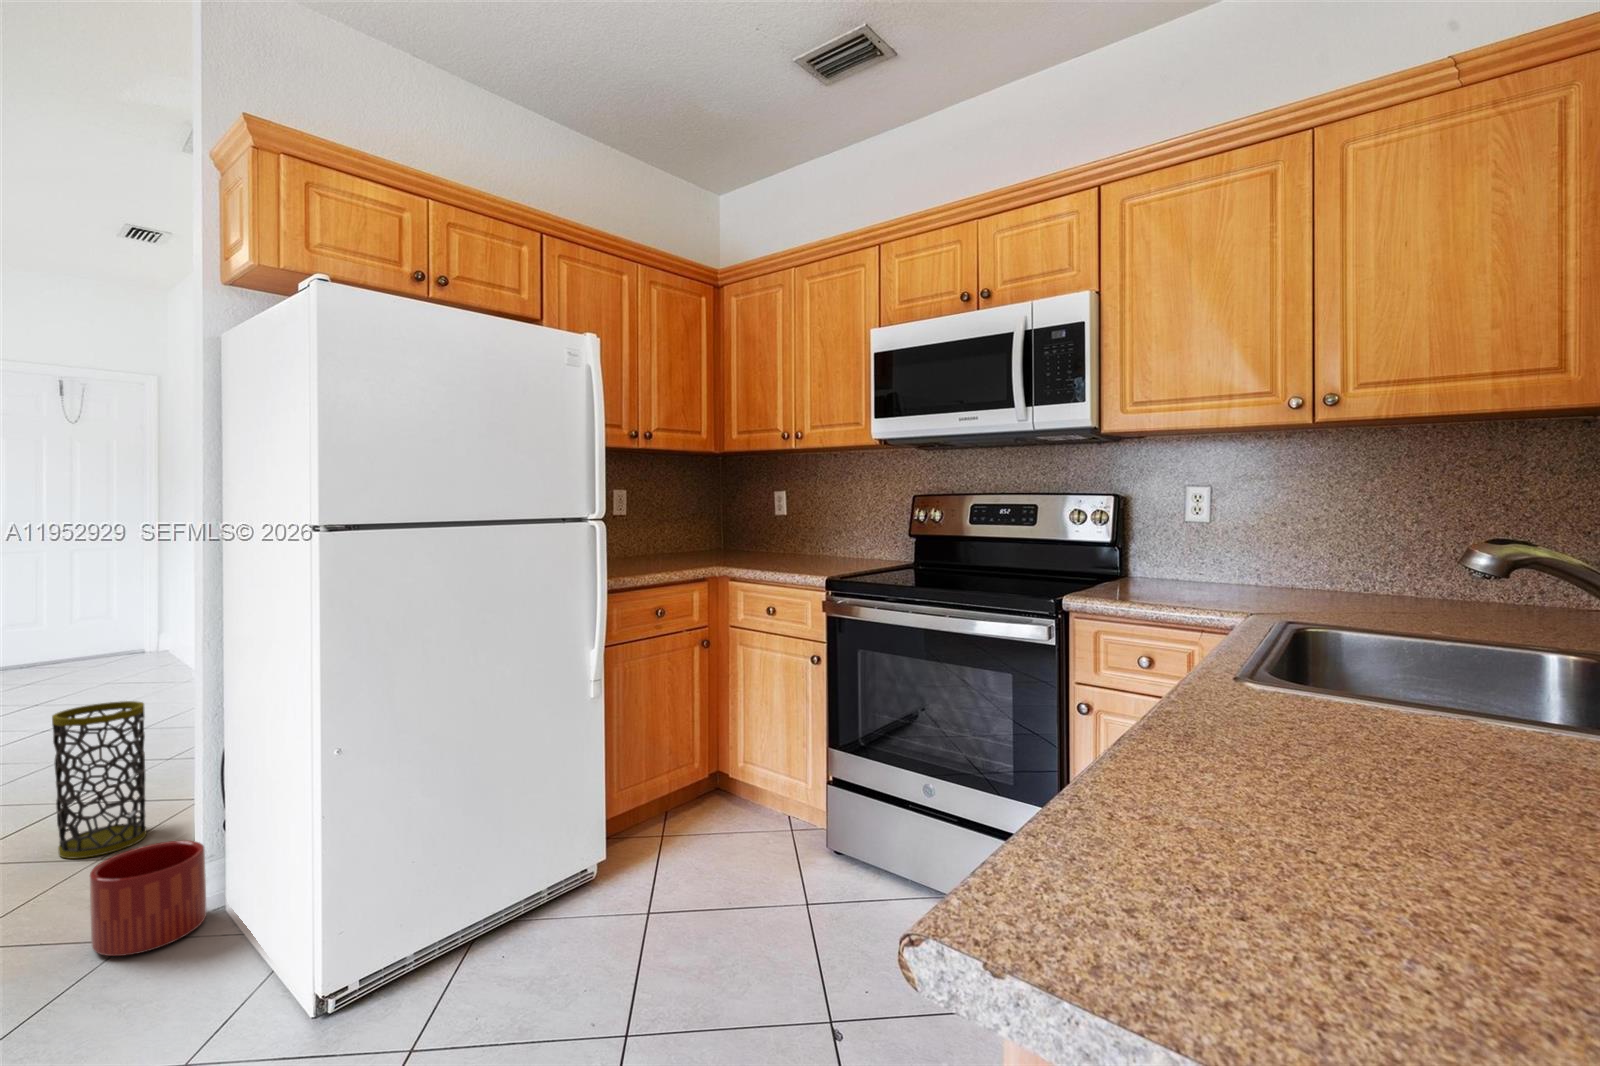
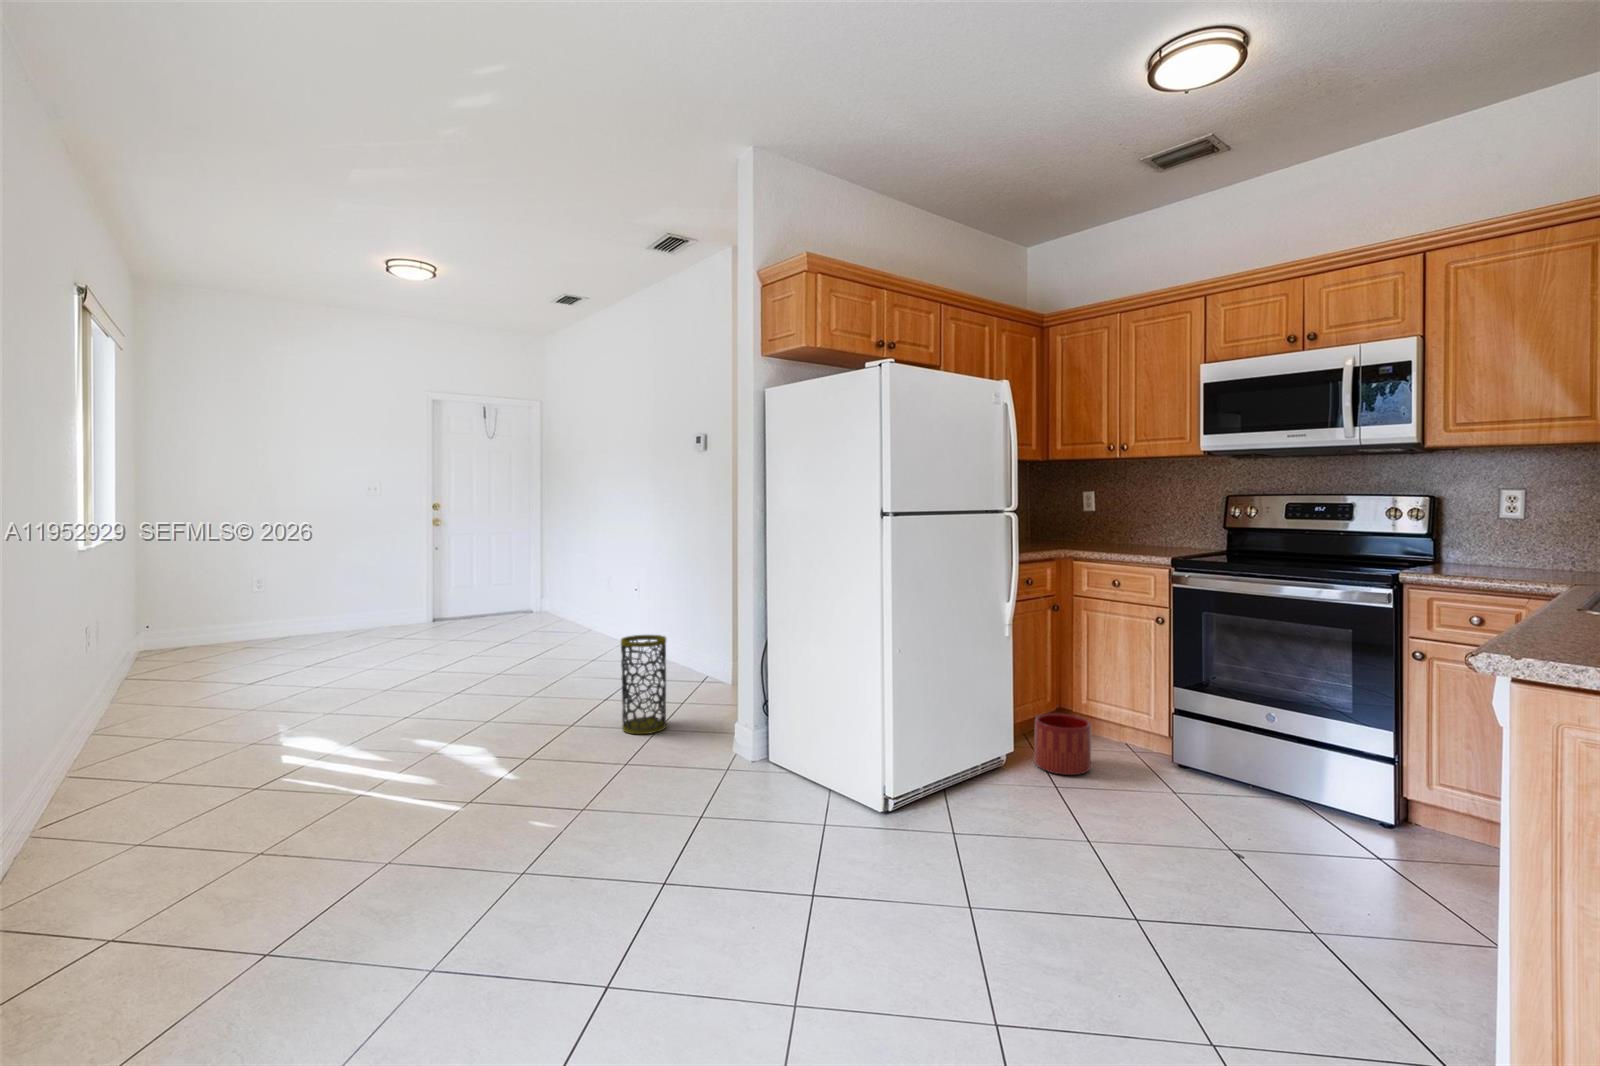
planter: present [90,840,207,956] -> present [1034,713,1091,775]

